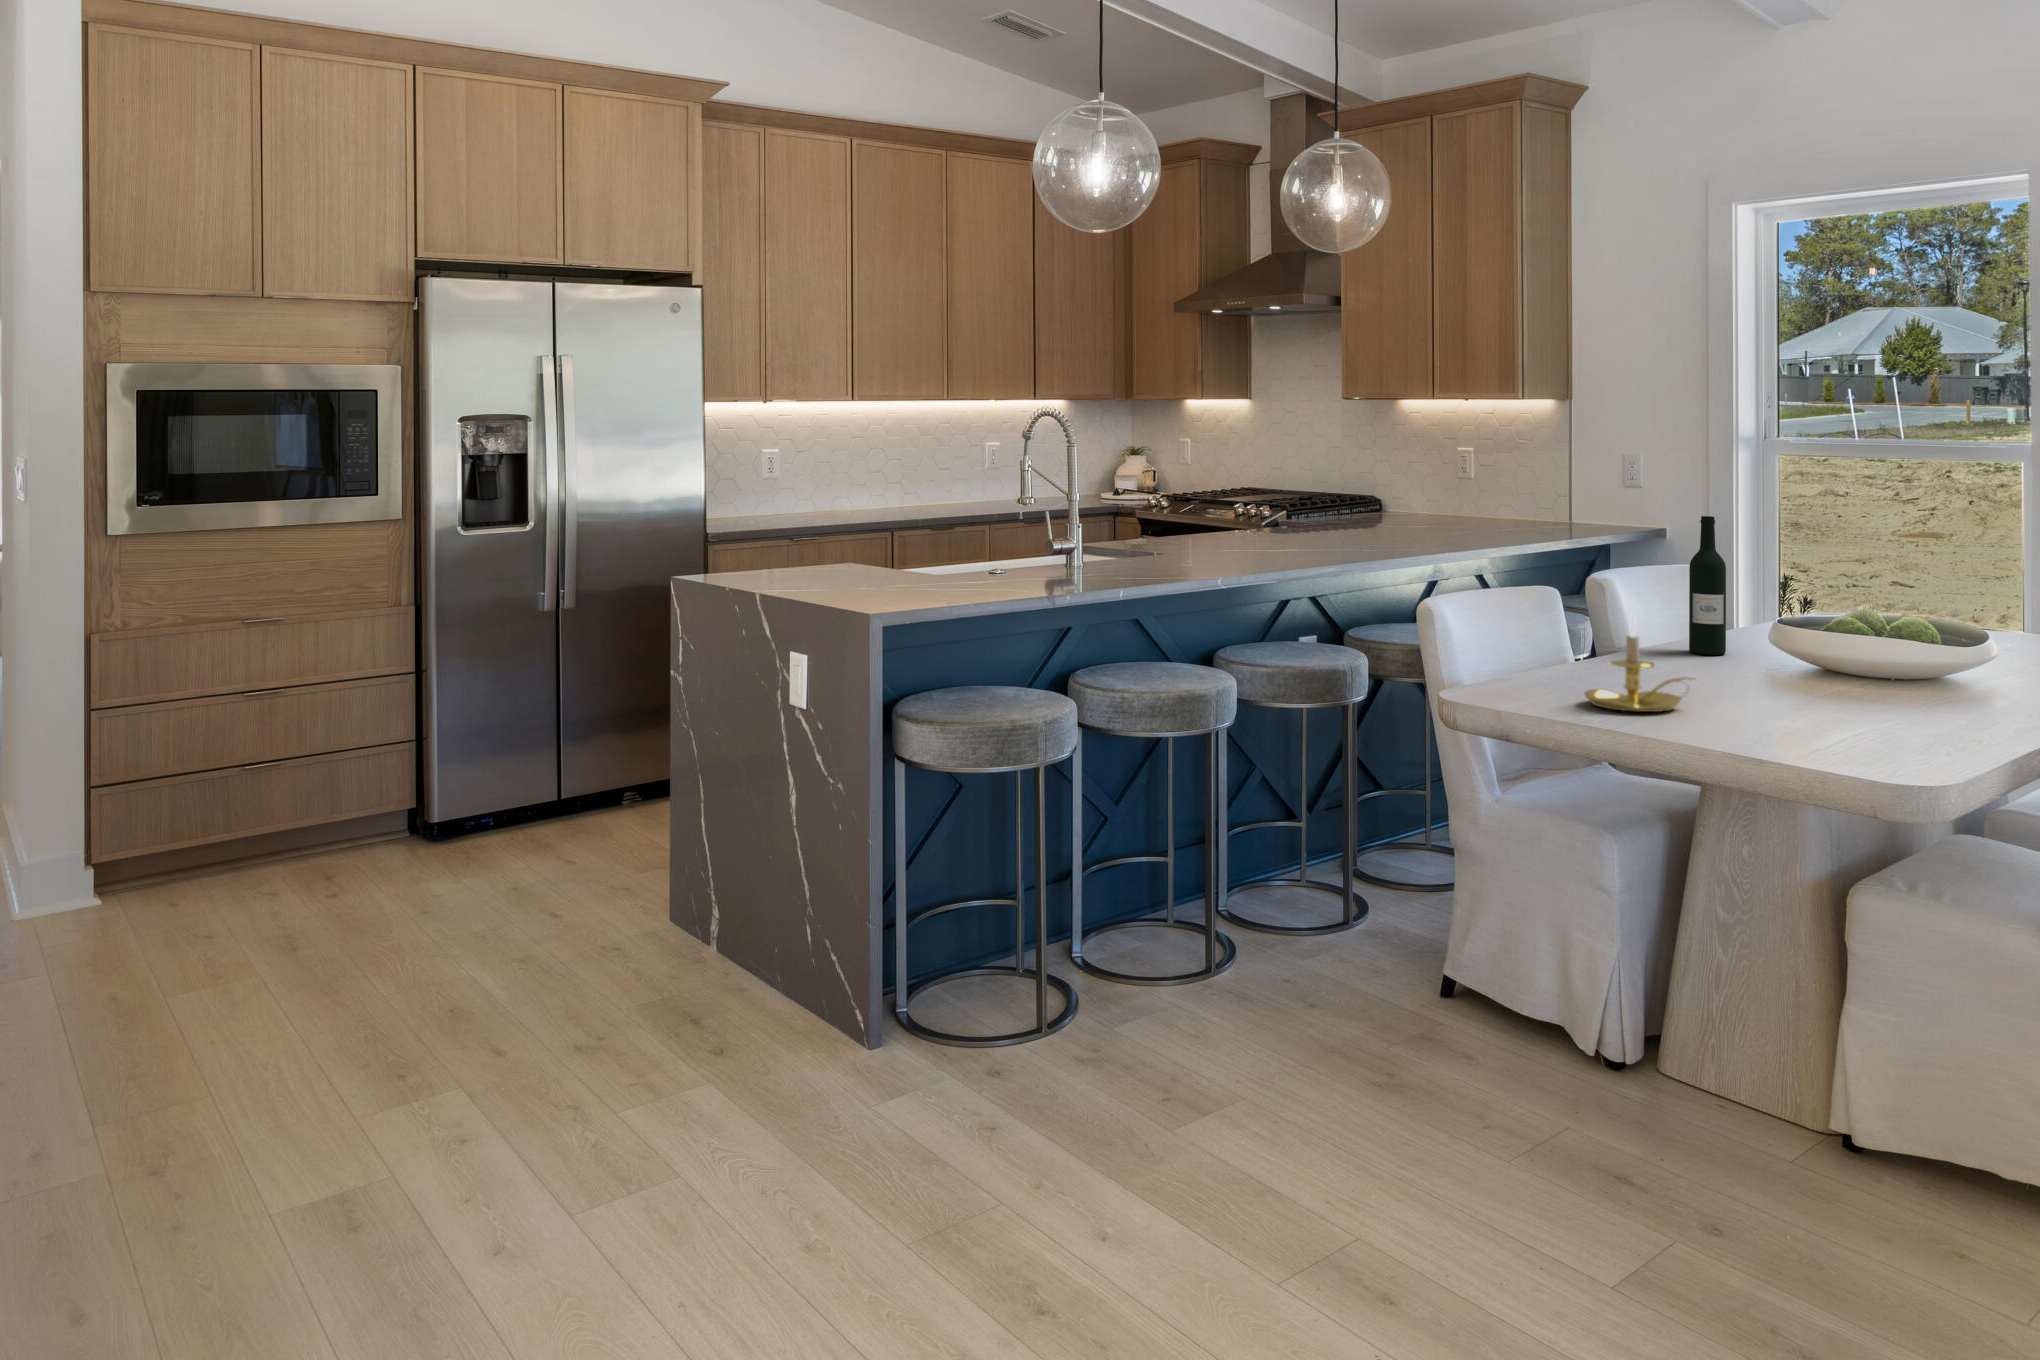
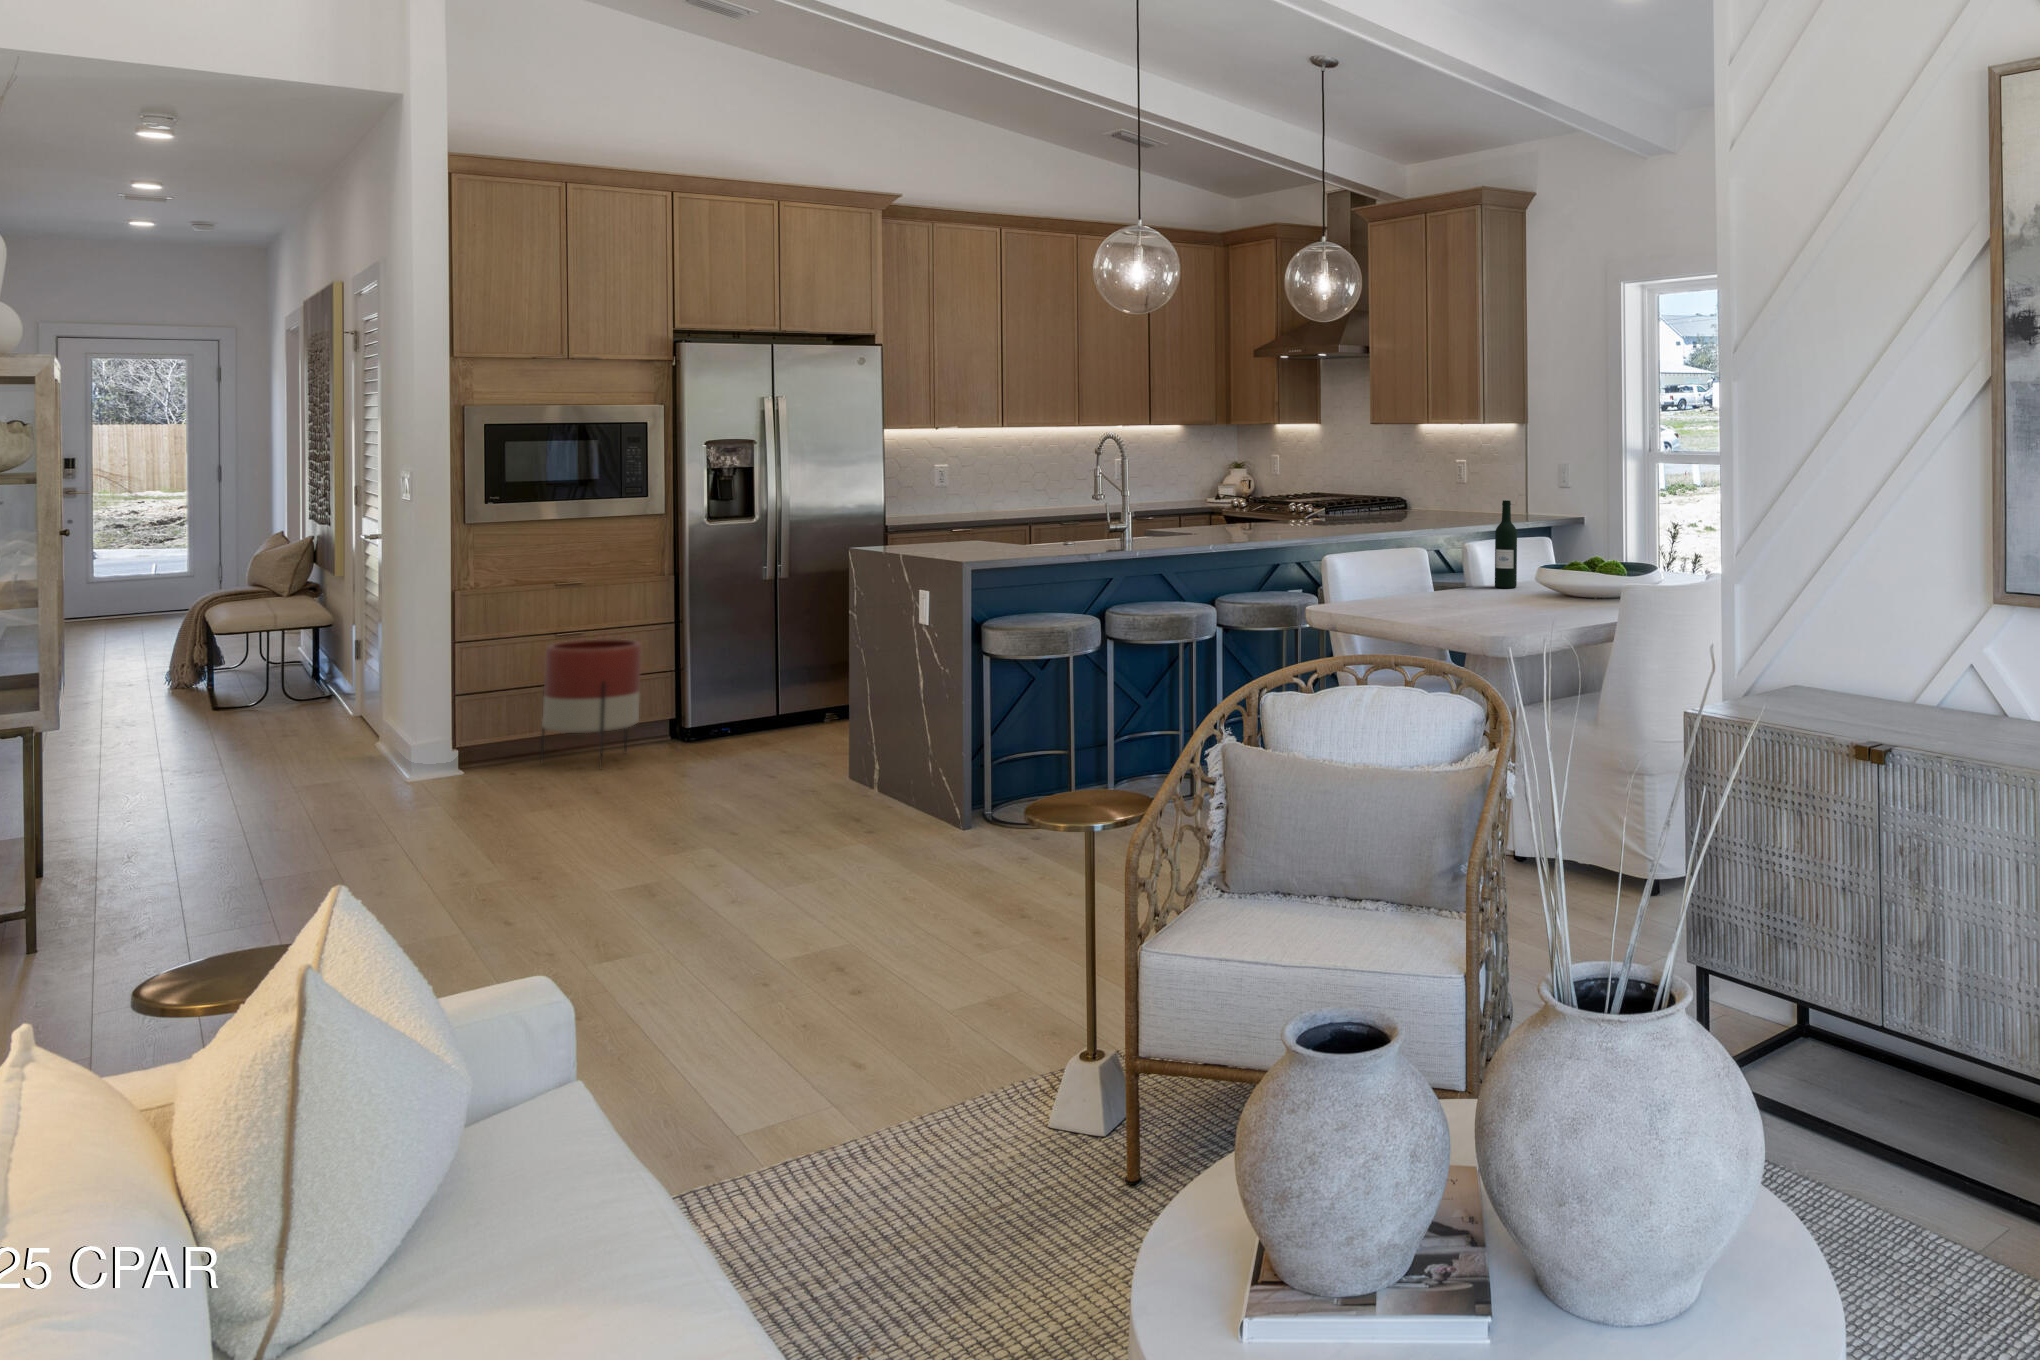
candle holder: present [1585,613,1697,712] -> none [1380,553,1444,611]
planter: none [218,699,366,897] -> present [540,639,641,768]

